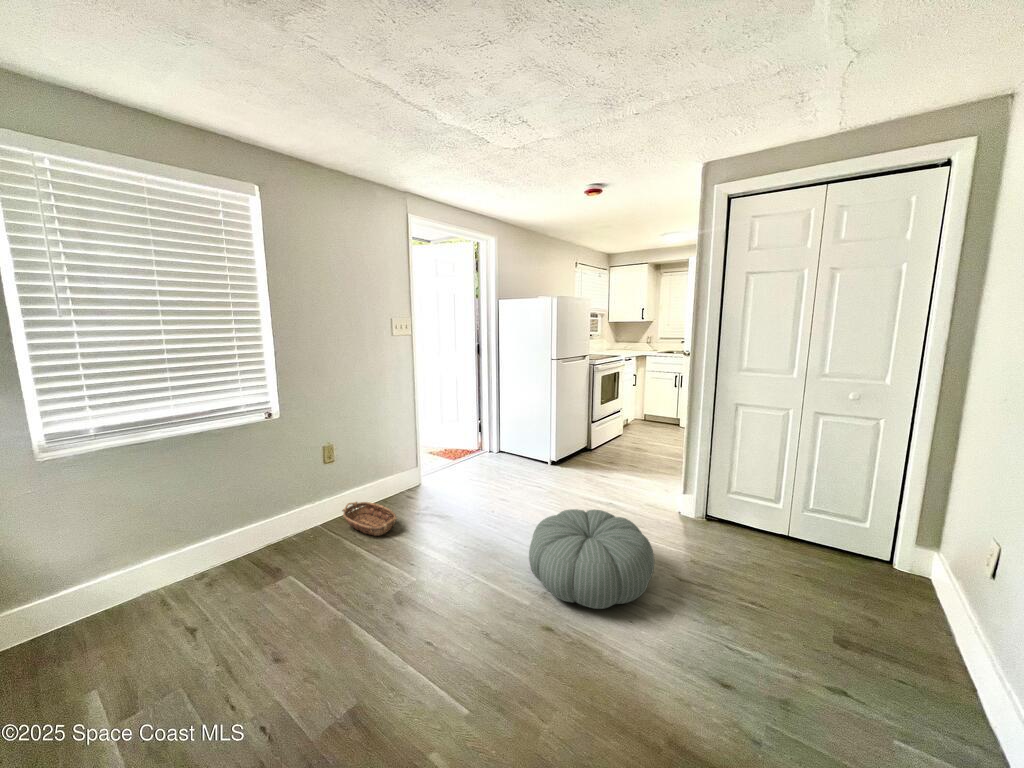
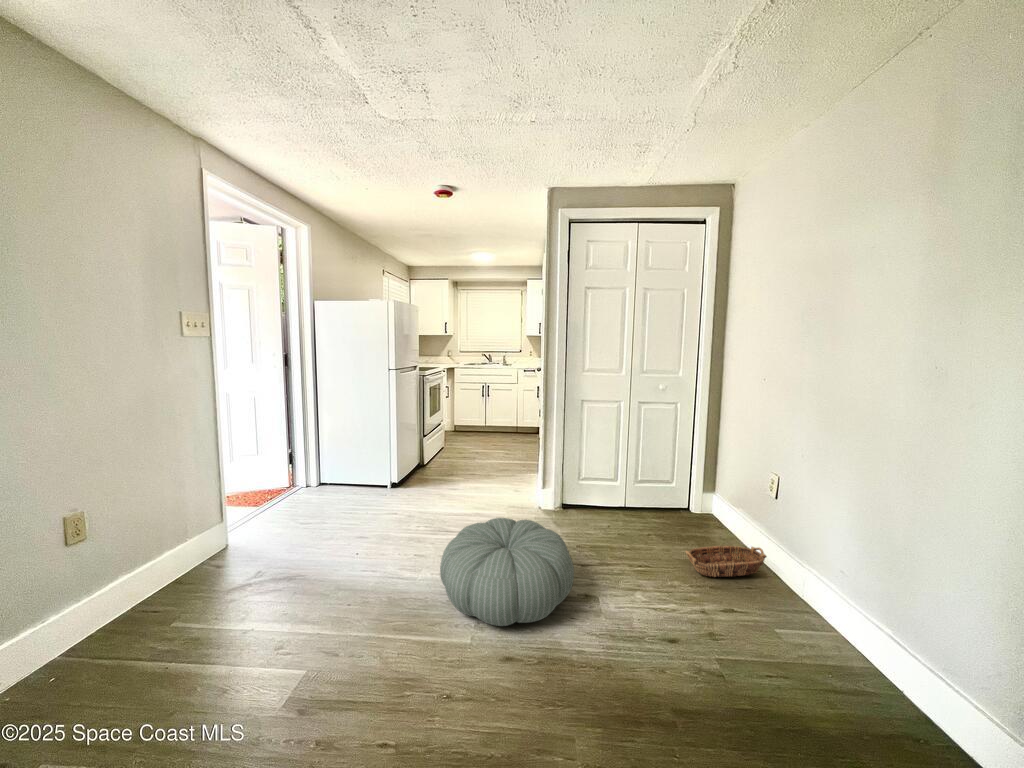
basket: present [342,502,397,536] -> present [686,546,767,577]

